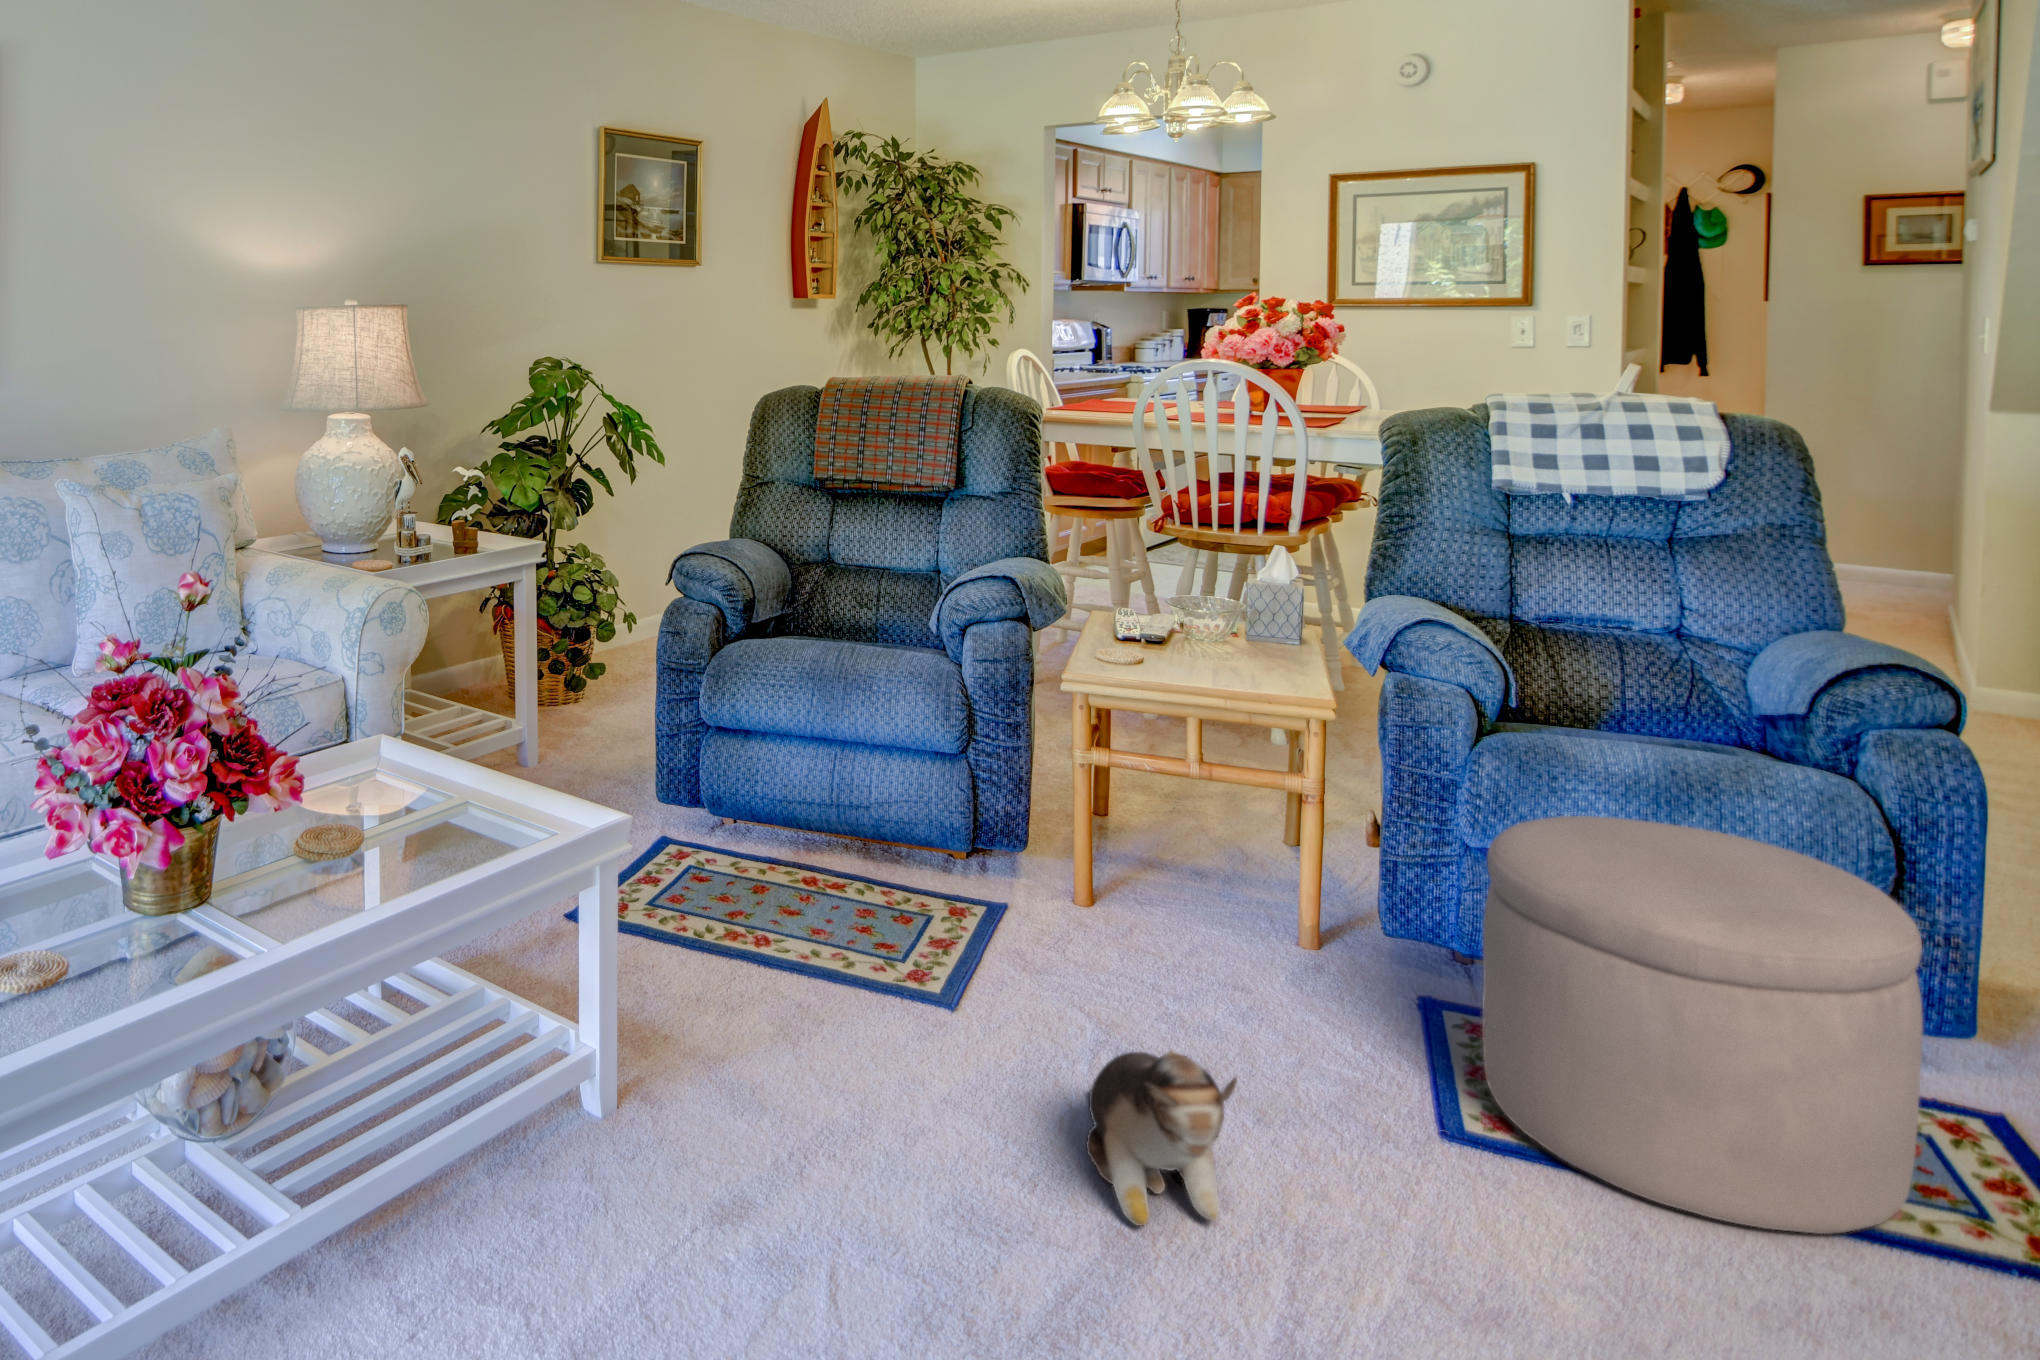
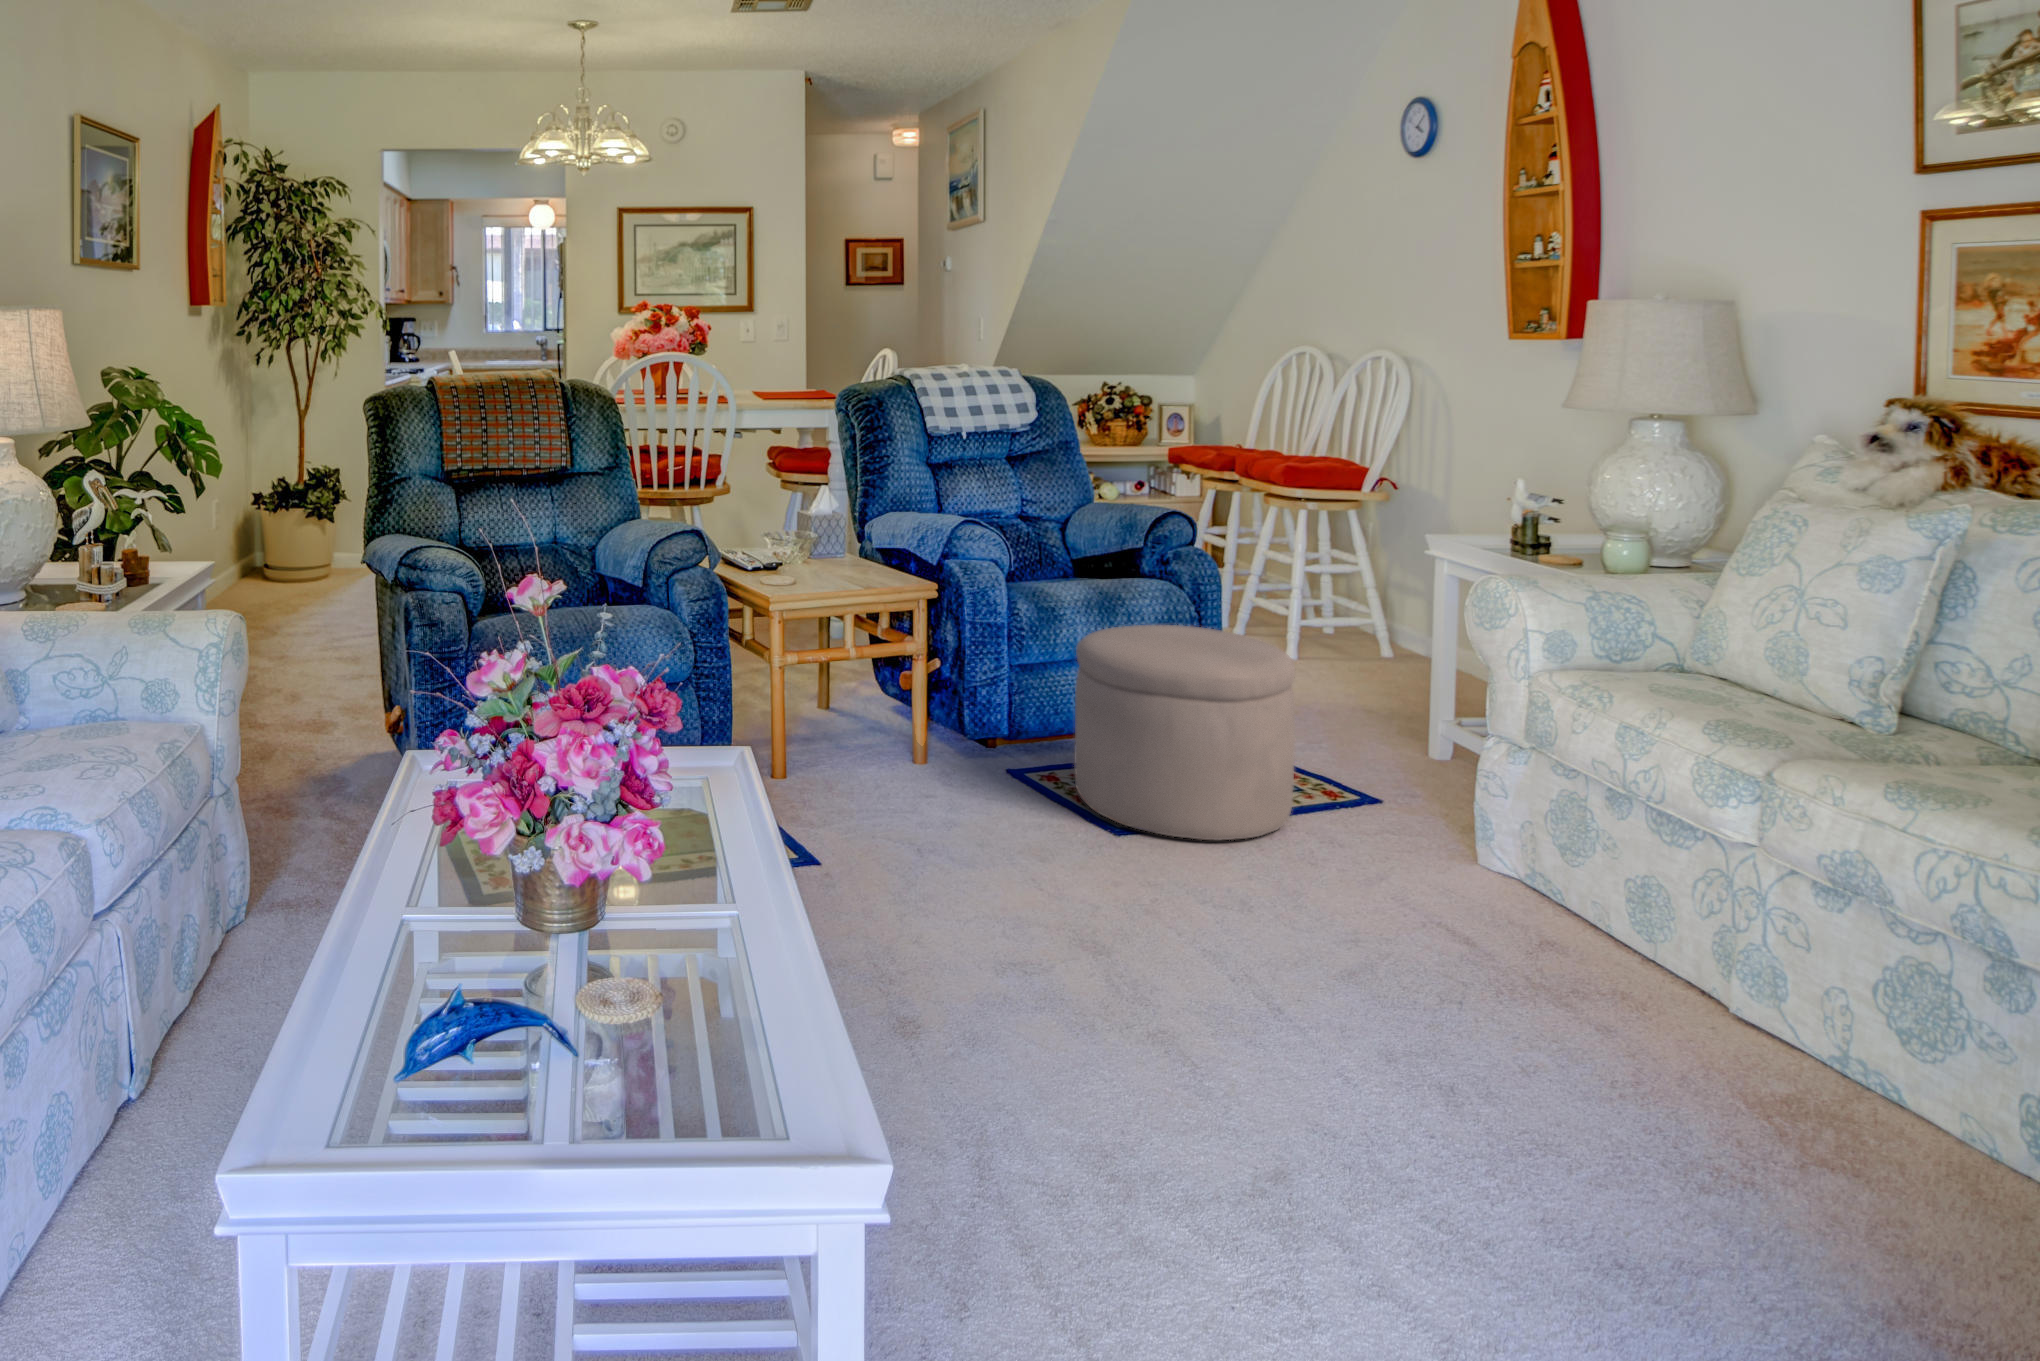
plush toy: present [1086,1051,1237,1226] -> none [952,819,1153,949]

